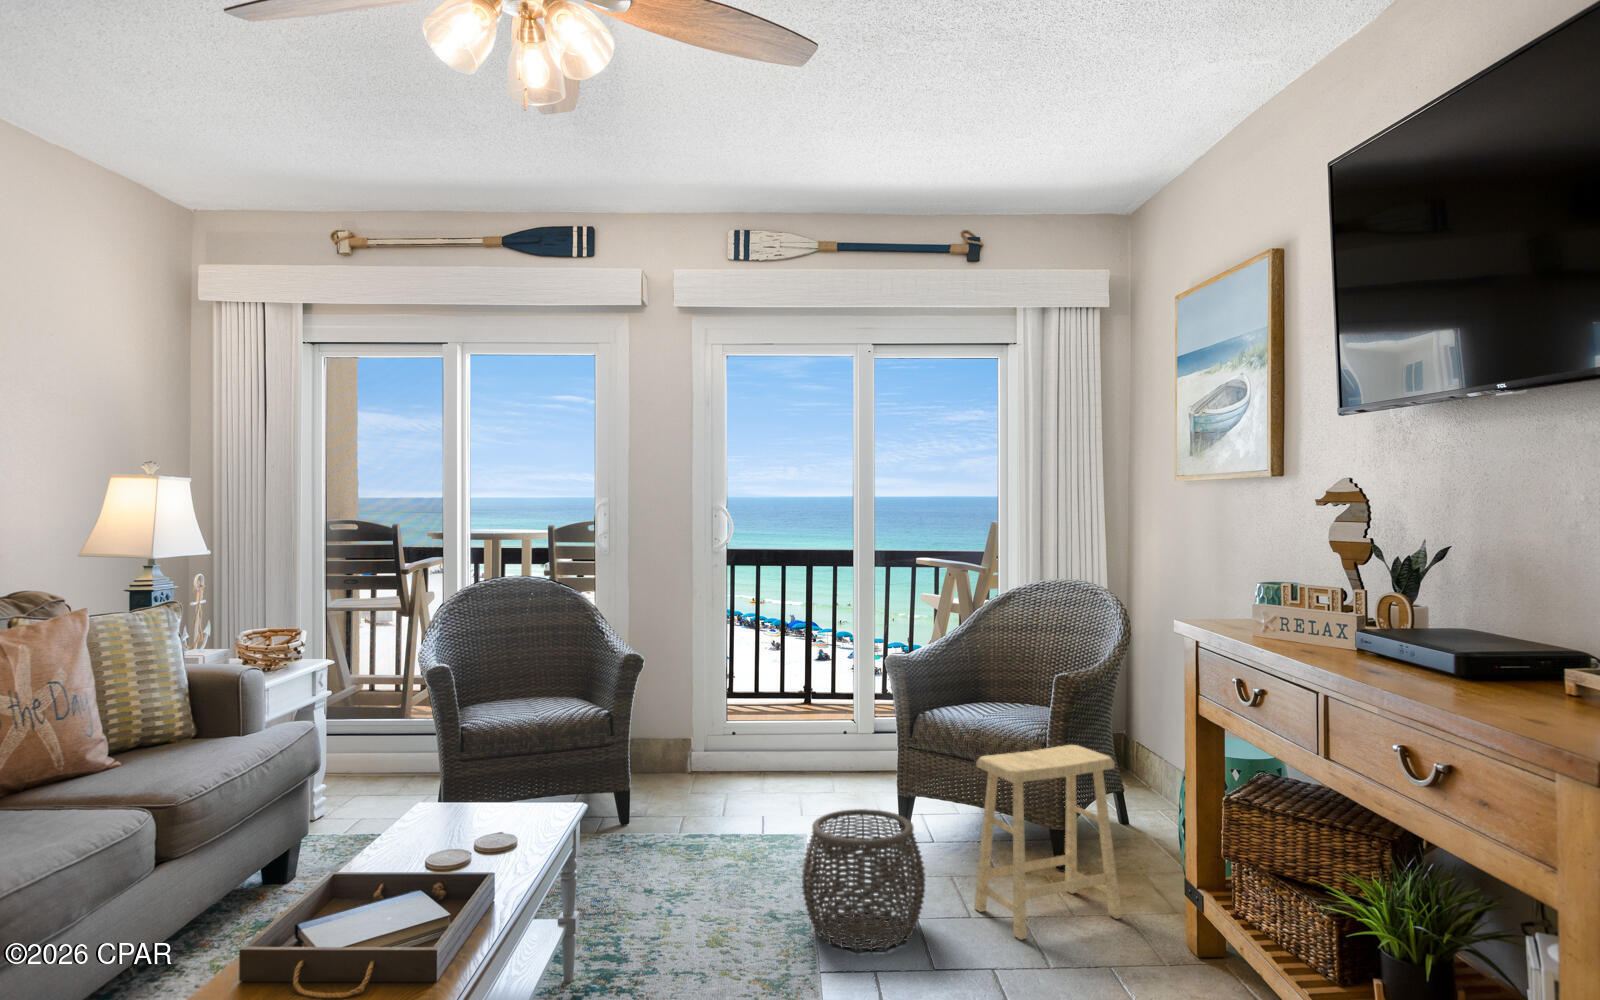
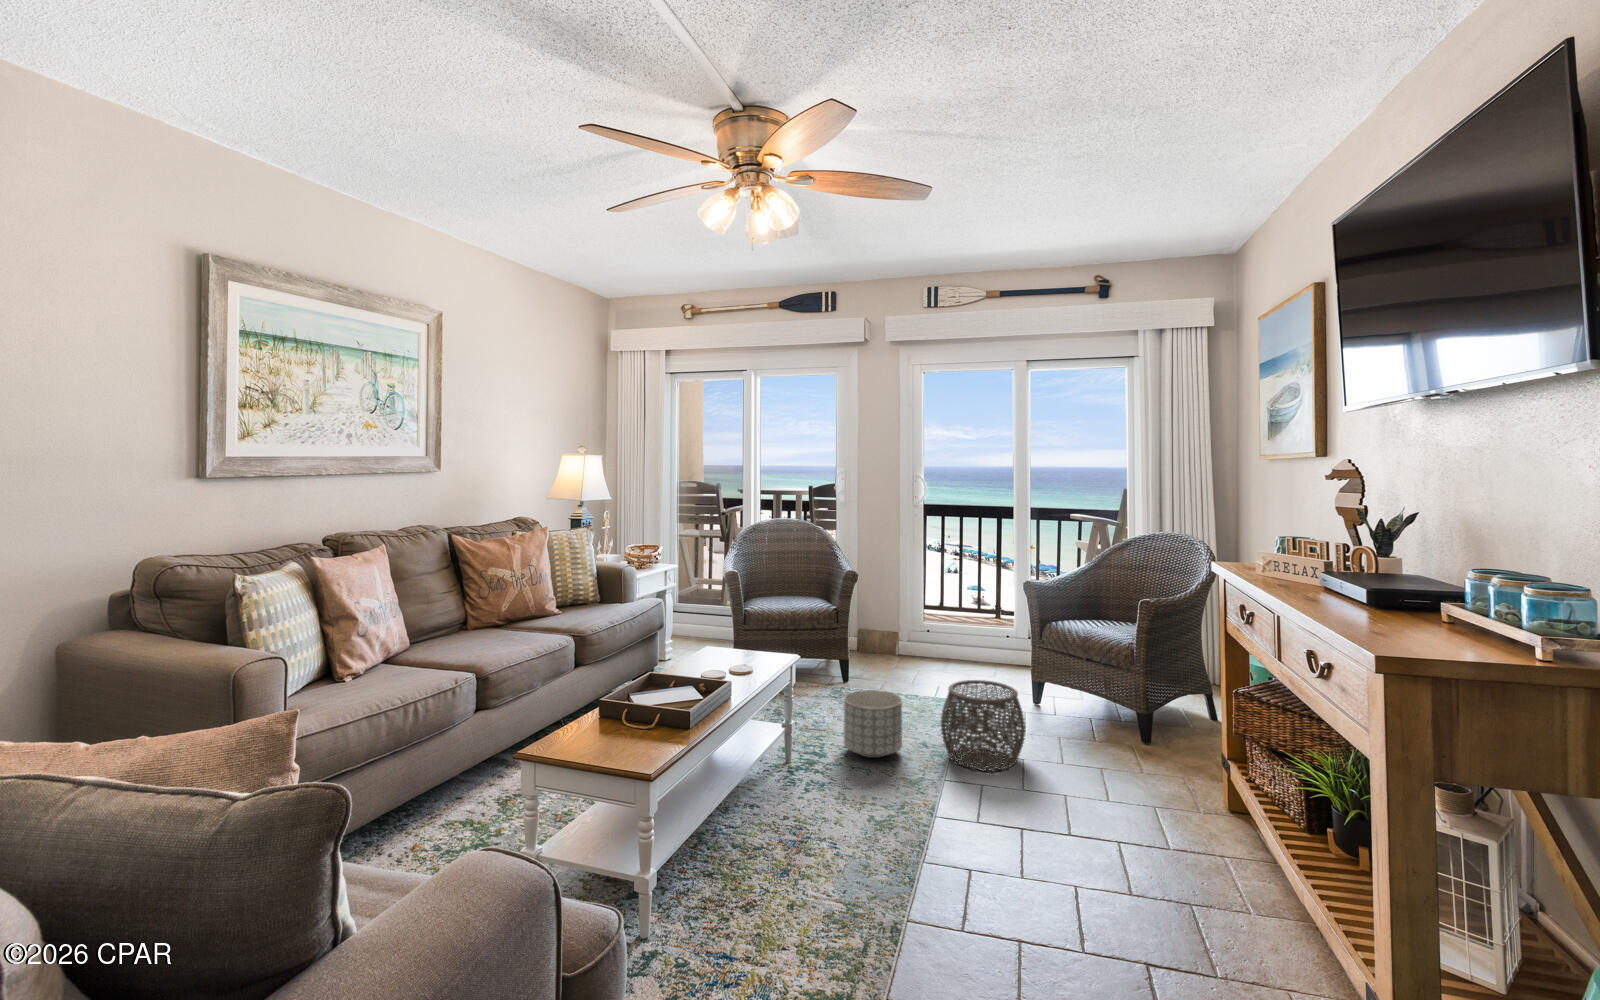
footstool: present [974,745,1122,939] -> none [1065,651,1176,779]
planter: none [653,842,745,953] -> present [844,690,902,758]

